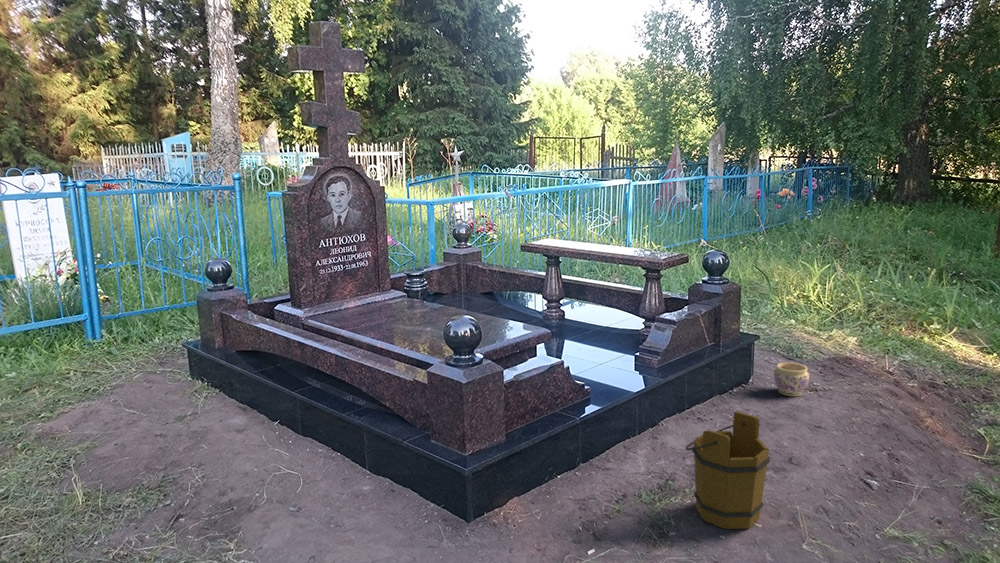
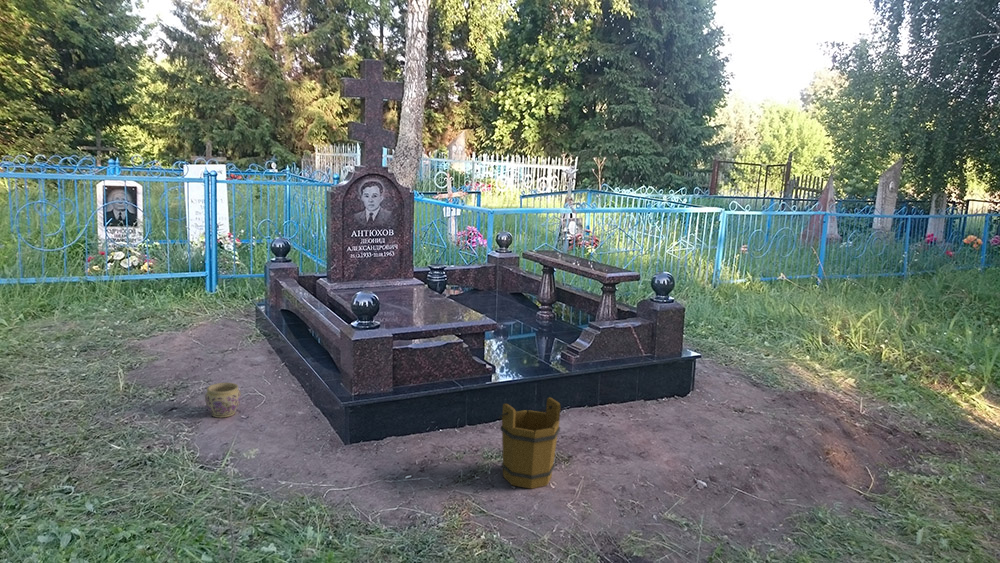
planter: present [774,362,809,397] -> present [205,383,241,418]

